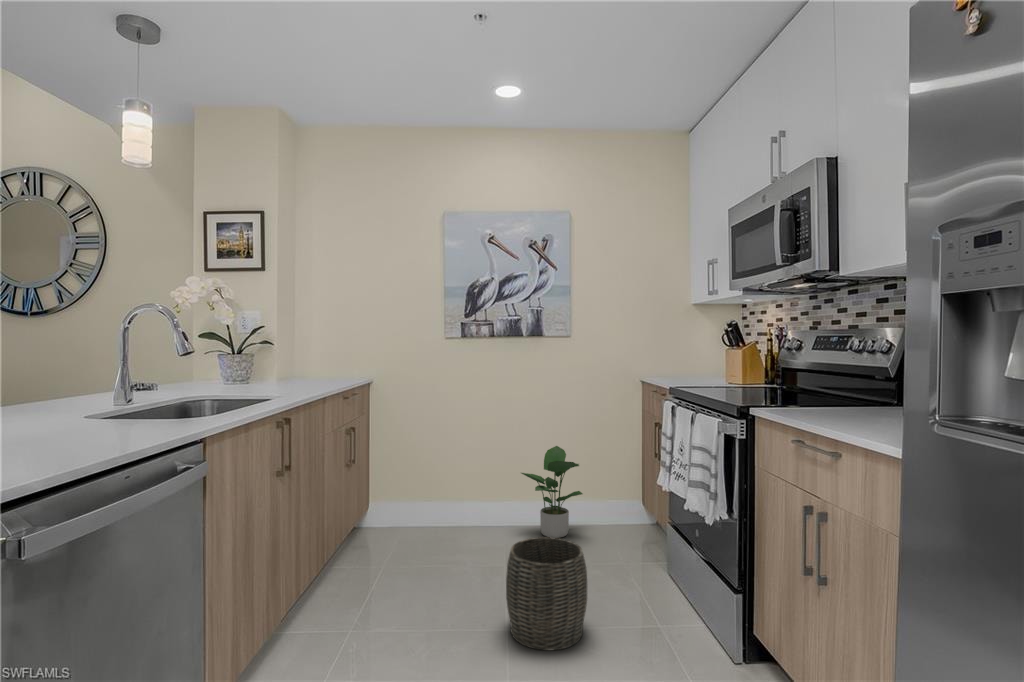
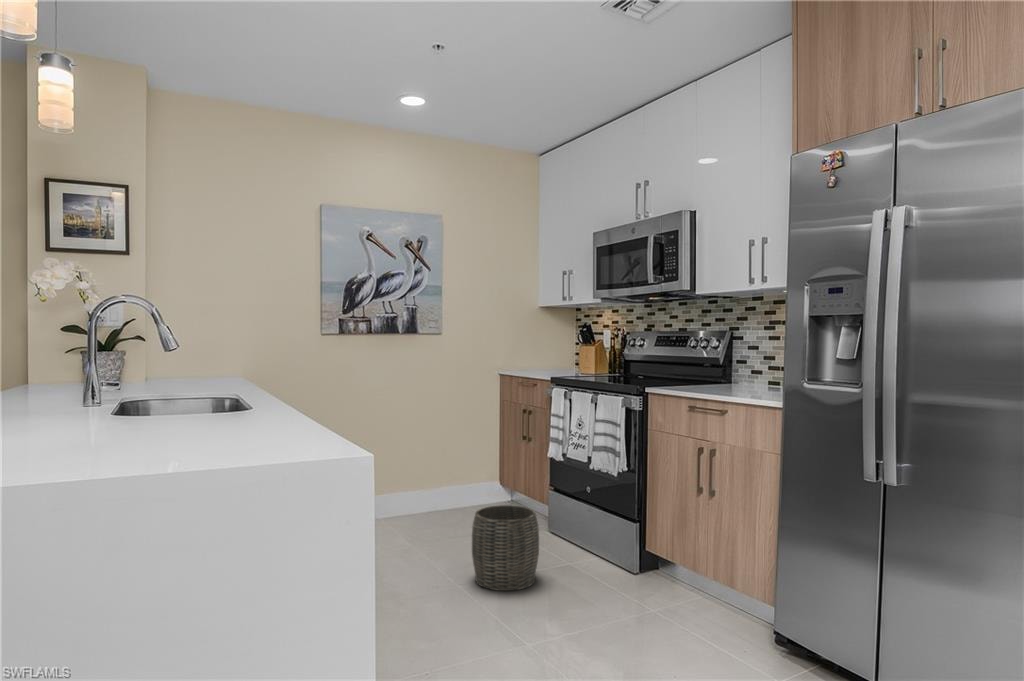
potted plant: present [521,446,583,538] -> none [406,439,465,525]

